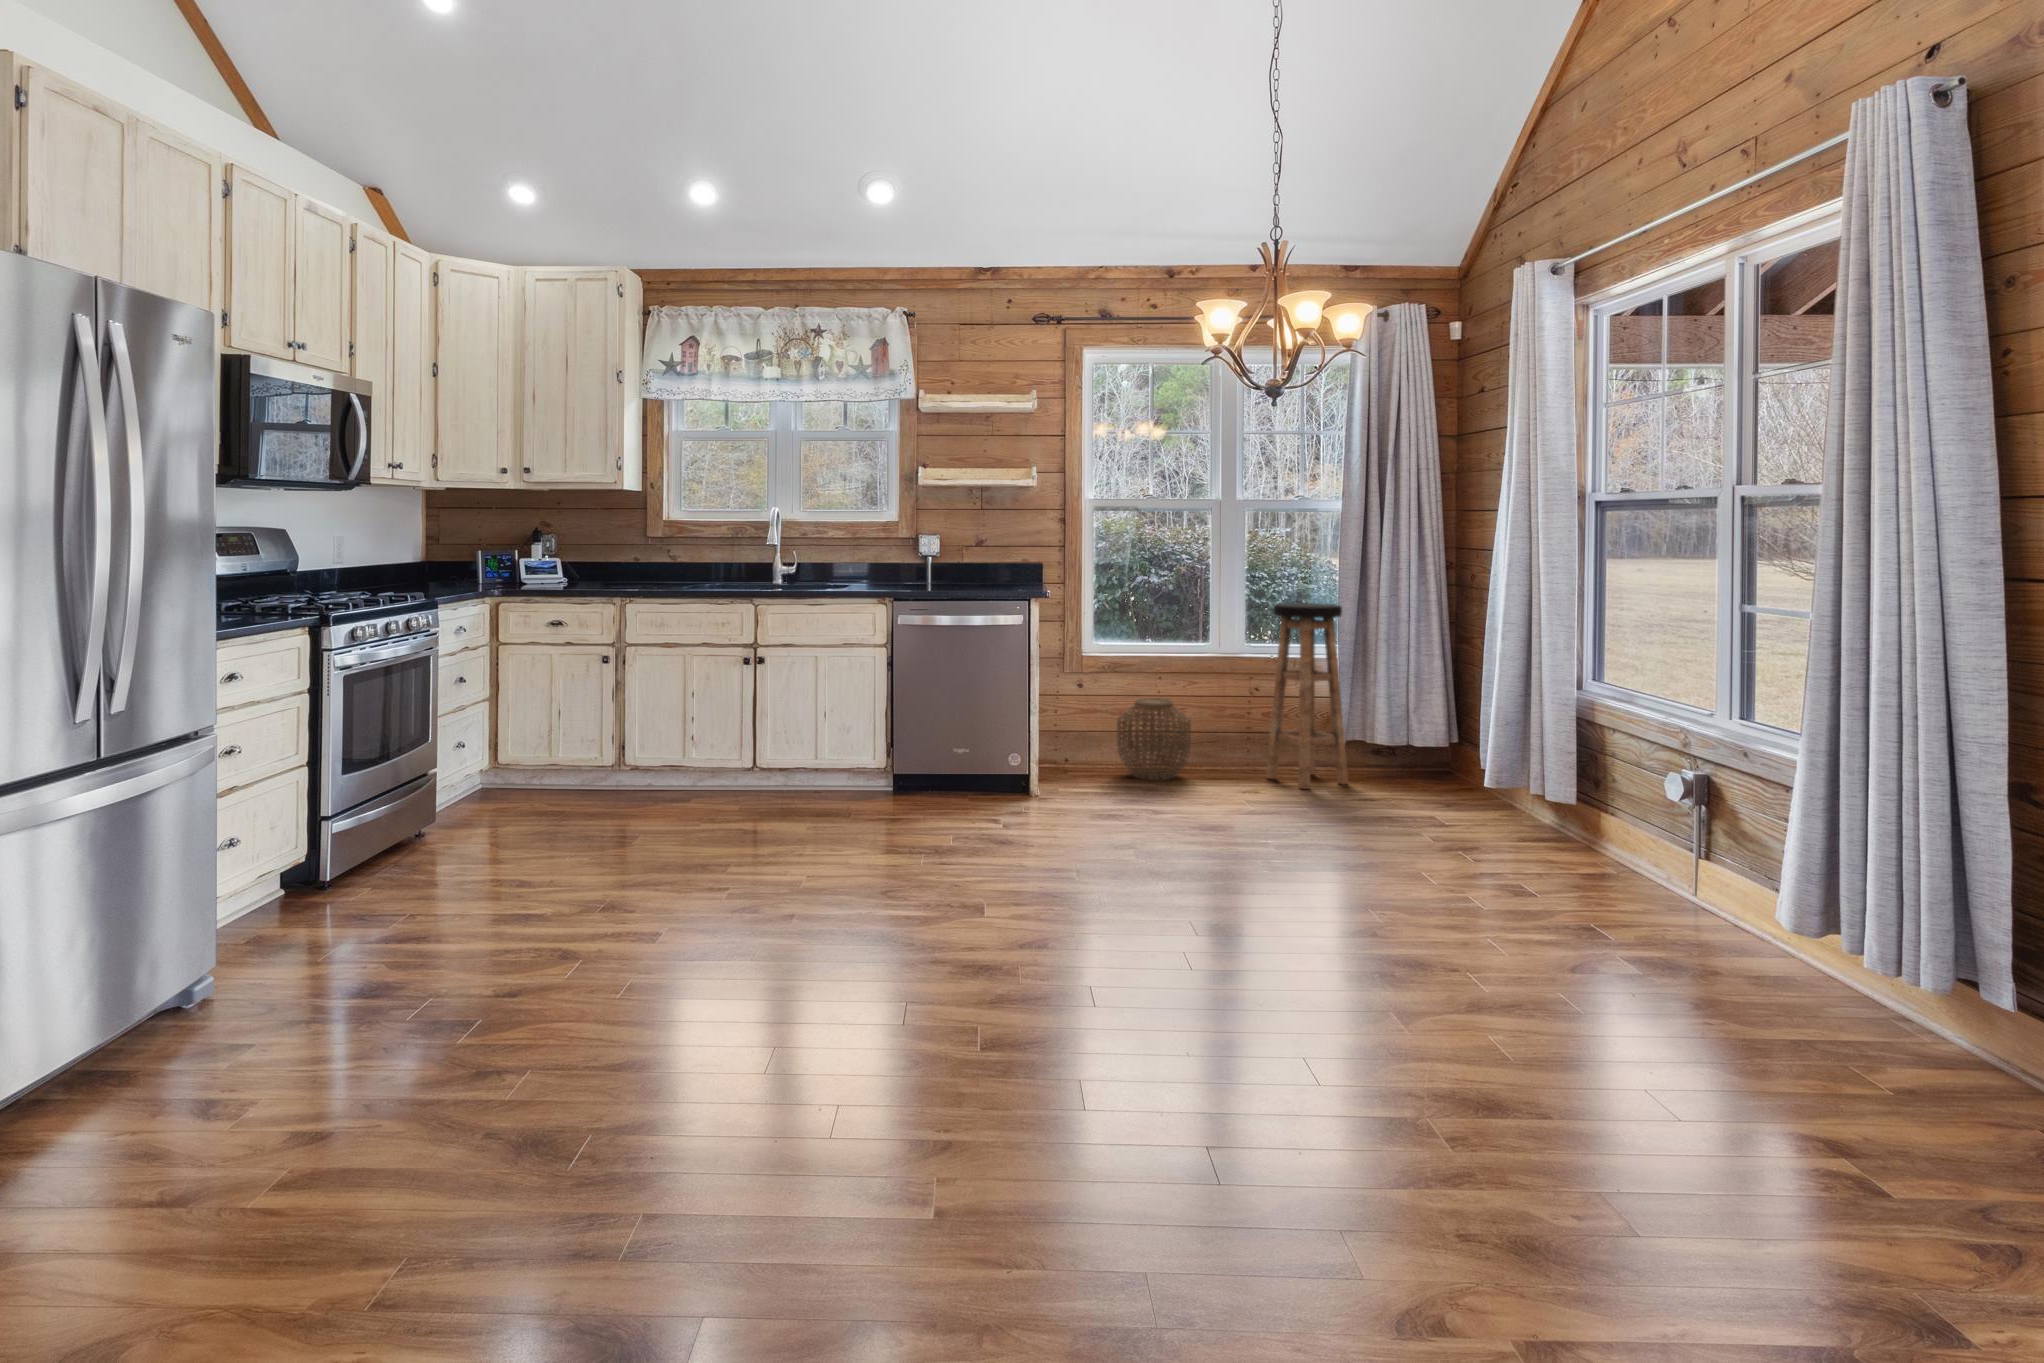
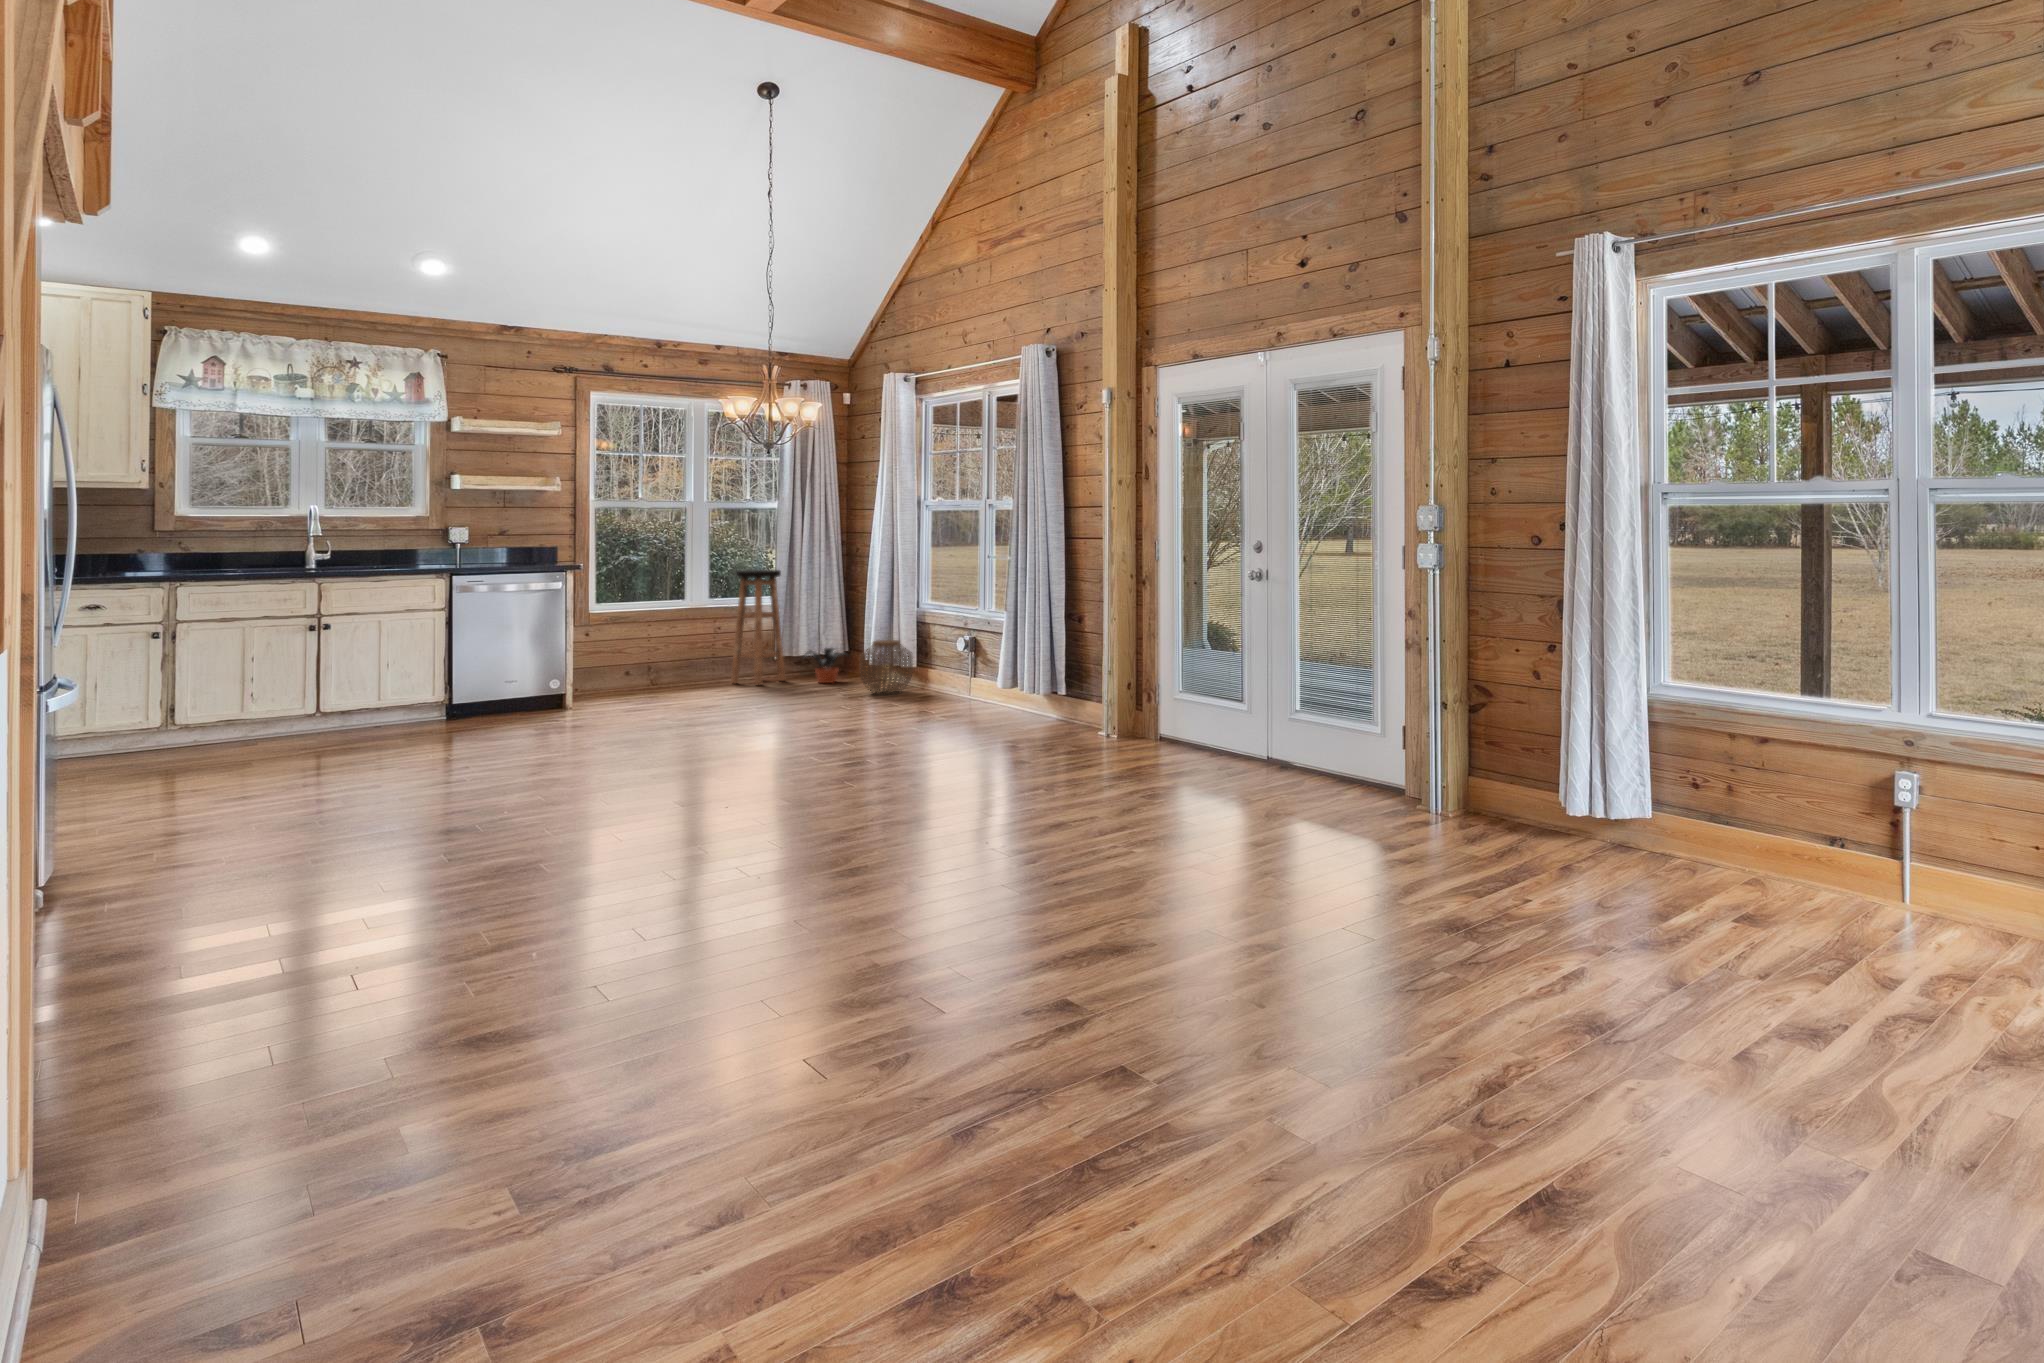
woven basket: present [1117,698,1191,780] -> present [860,640,913,695]
potted plant: none [1371,737,1453,801] -> present [805,648,849,683]

